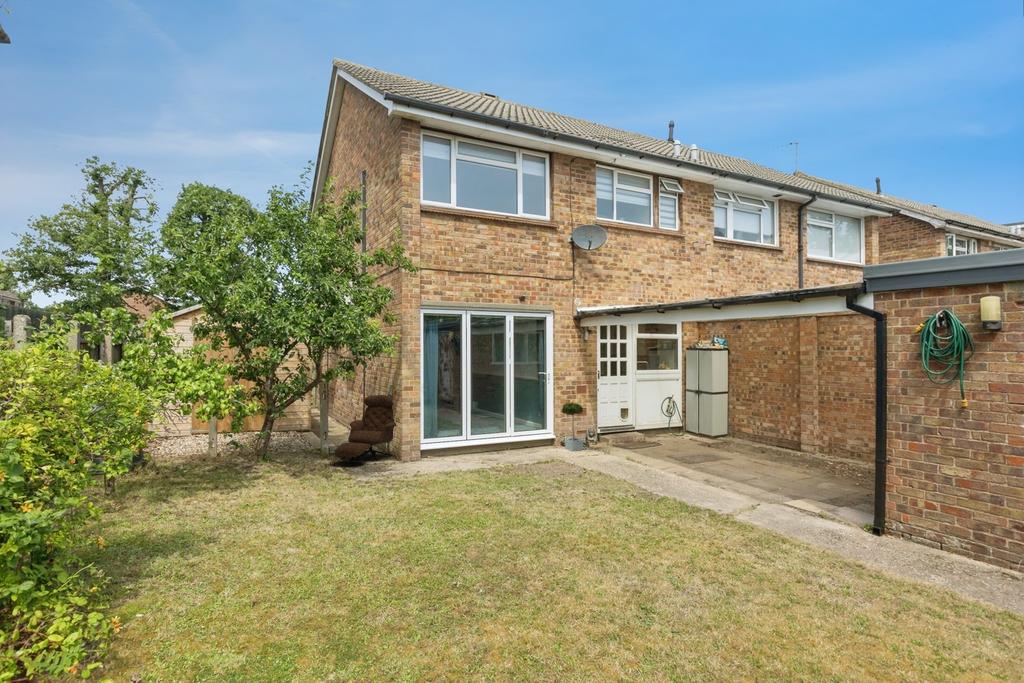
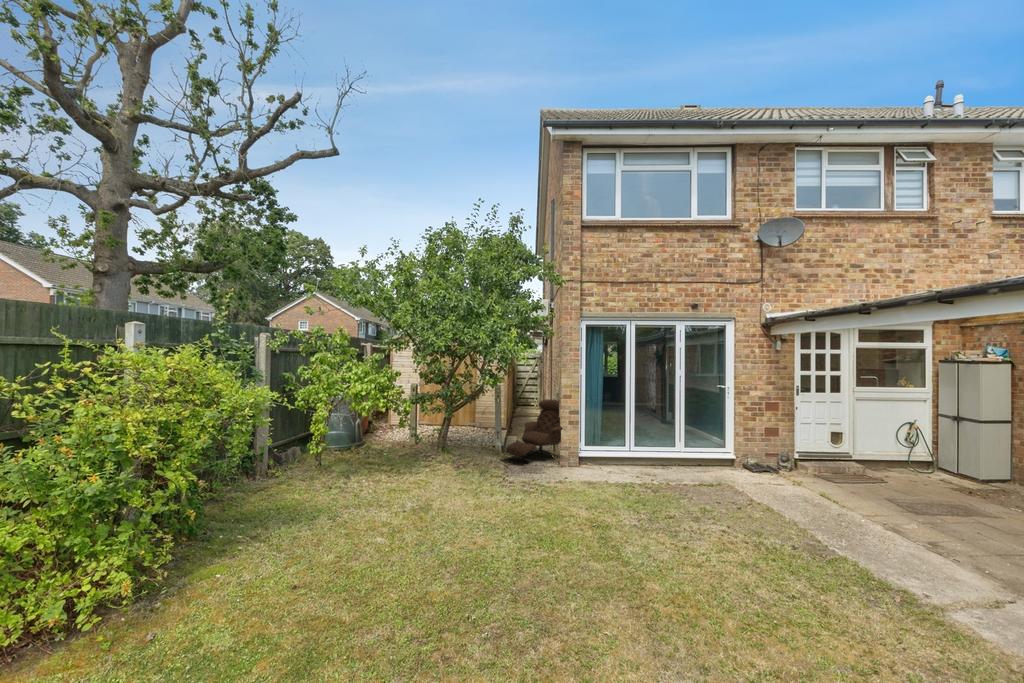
potted tree: present [562,402,583,451] -> none [743,421,770,477]

